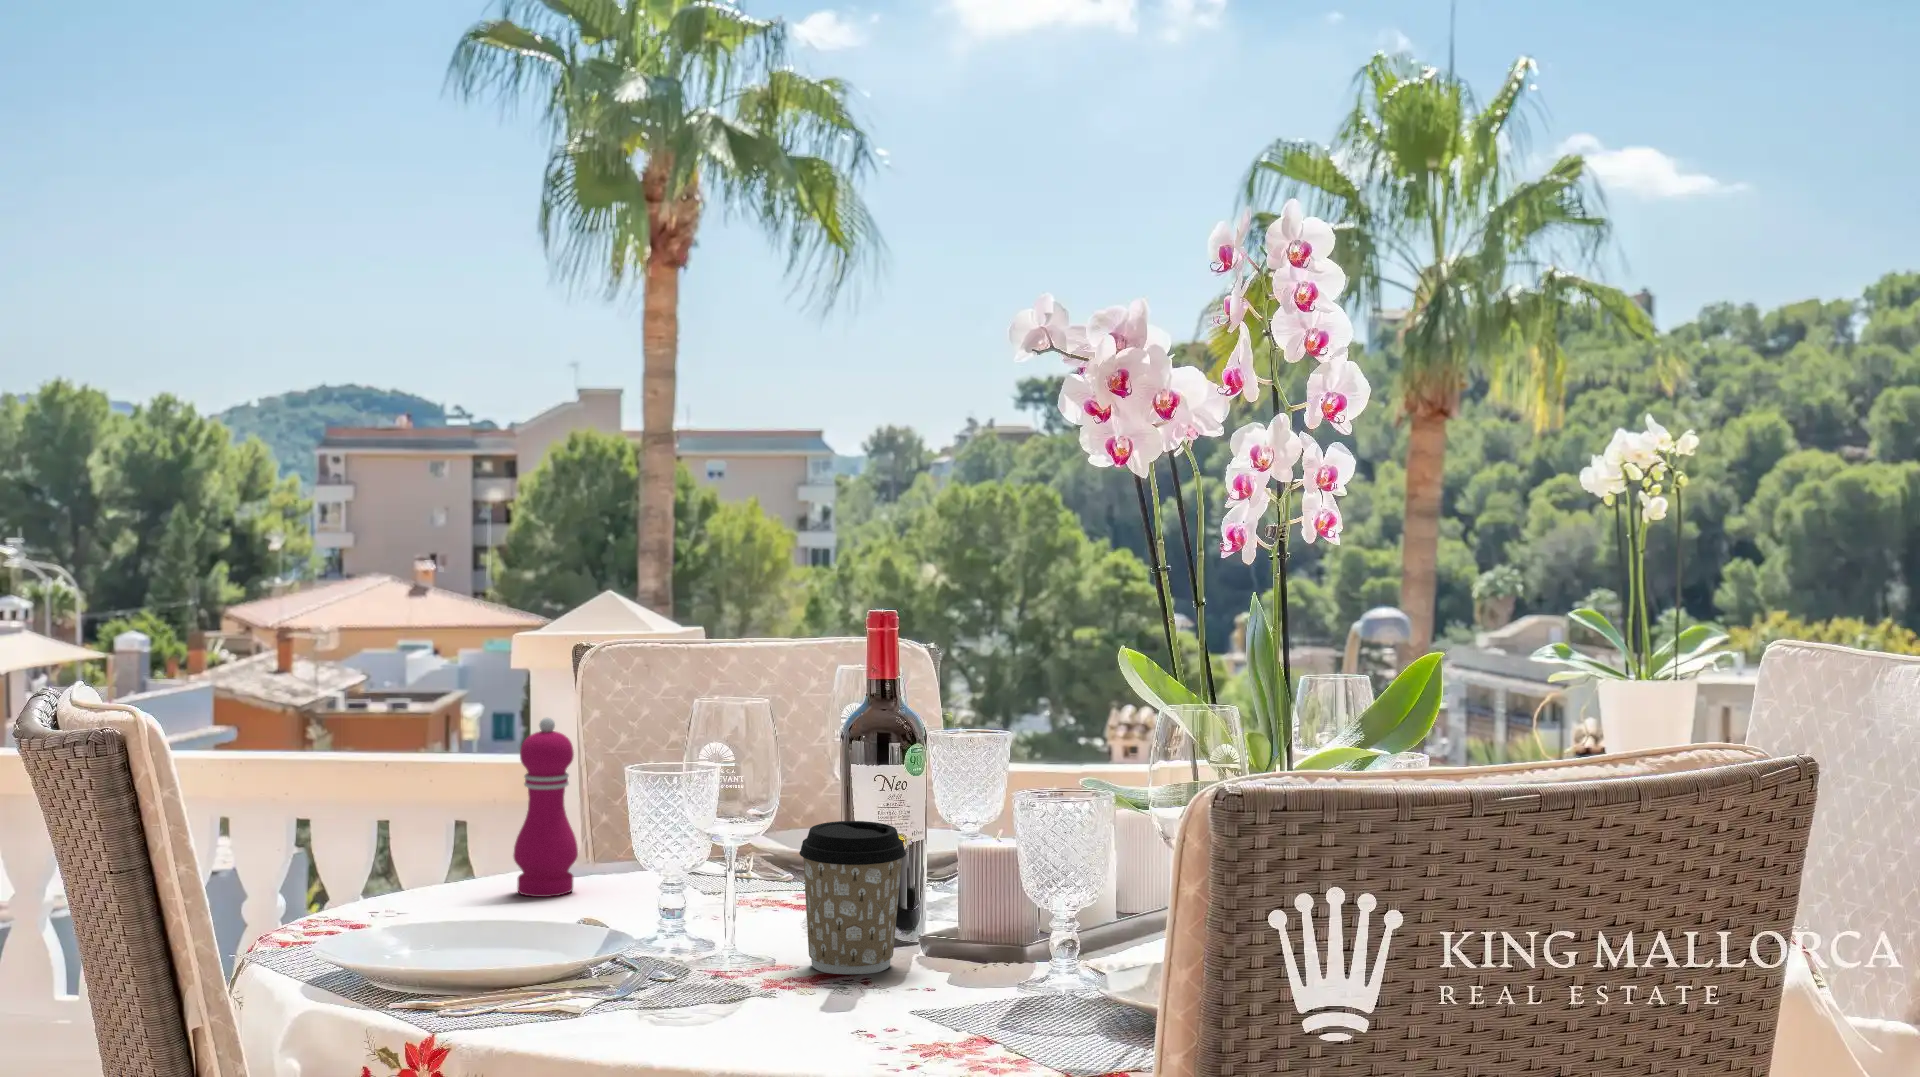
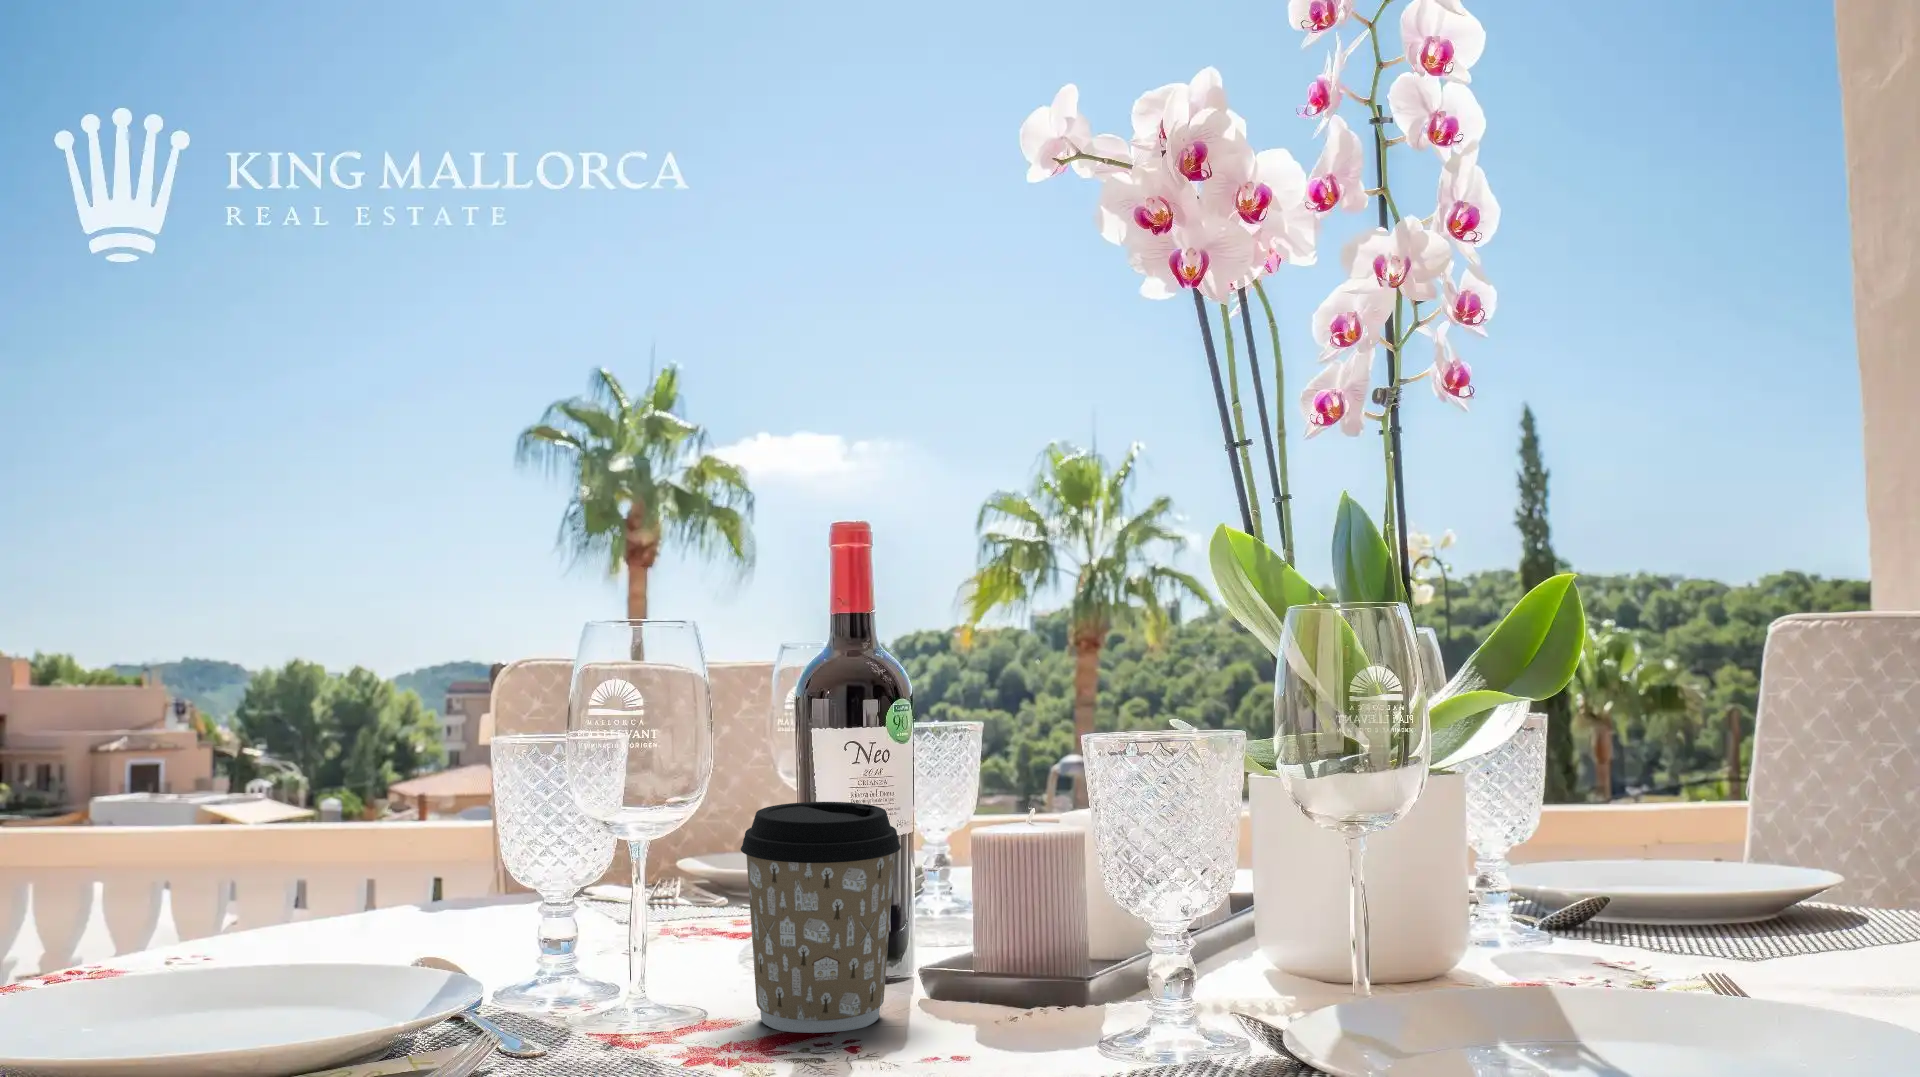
pepper mill: present [514,718,578,897] -> none [359,698,446,935]

